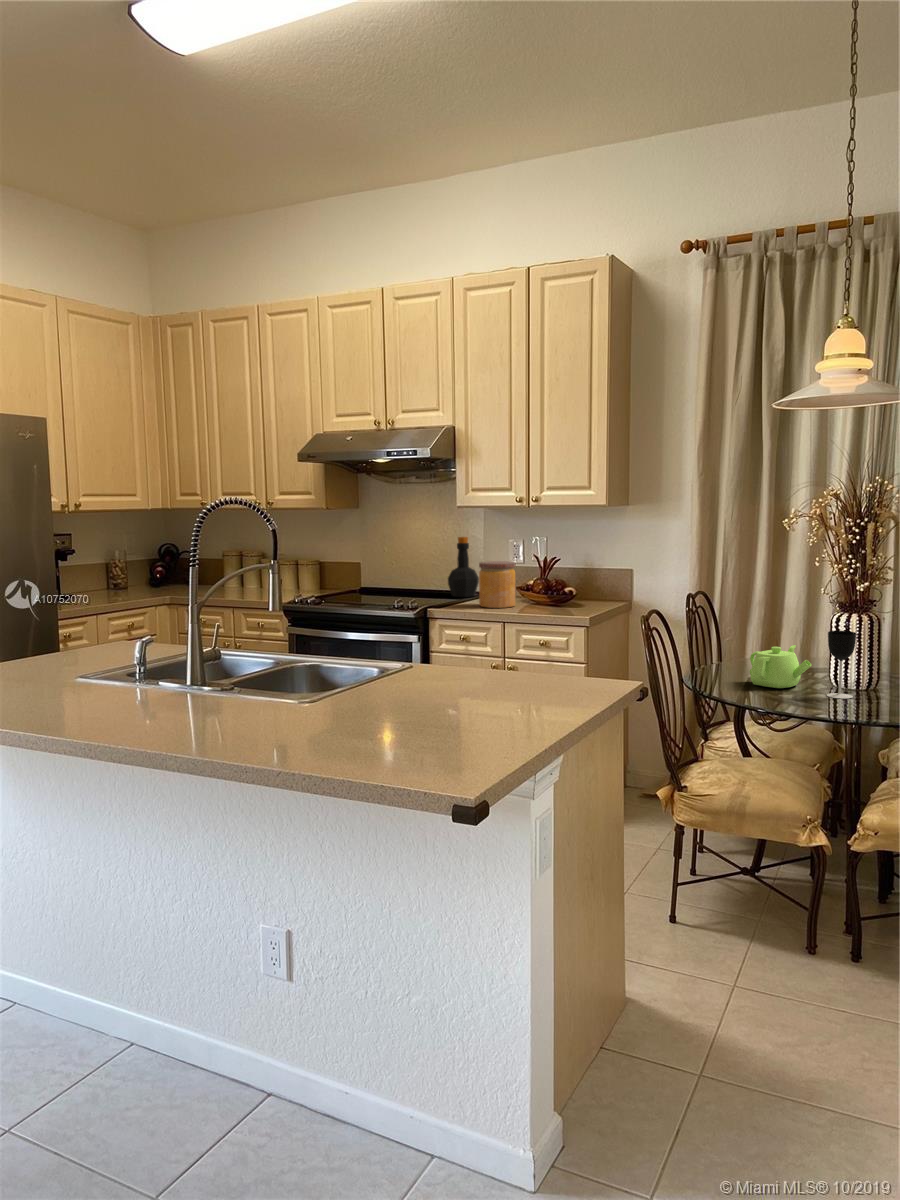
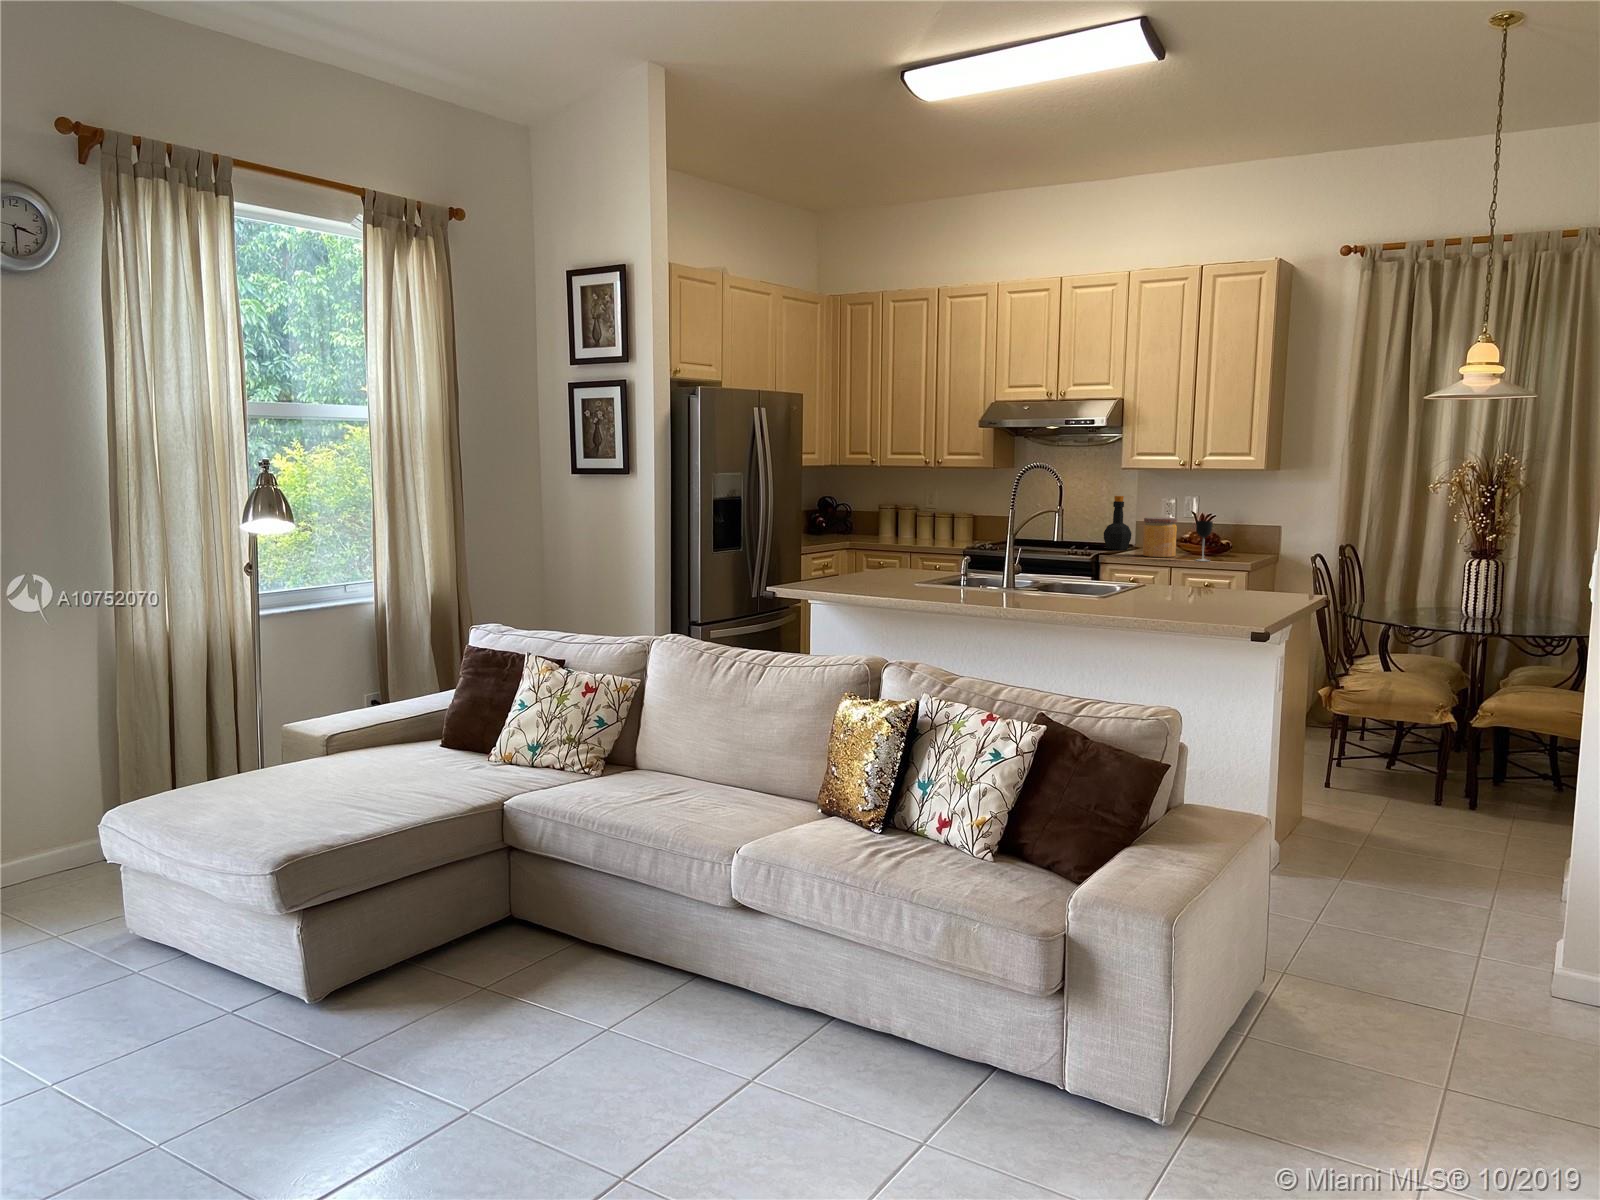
wine glass: present [827,631,856,699] -> present [1196,520,1213,561]
teapot: present [750,645,811,688] -> none [1395,584,1447,615]

